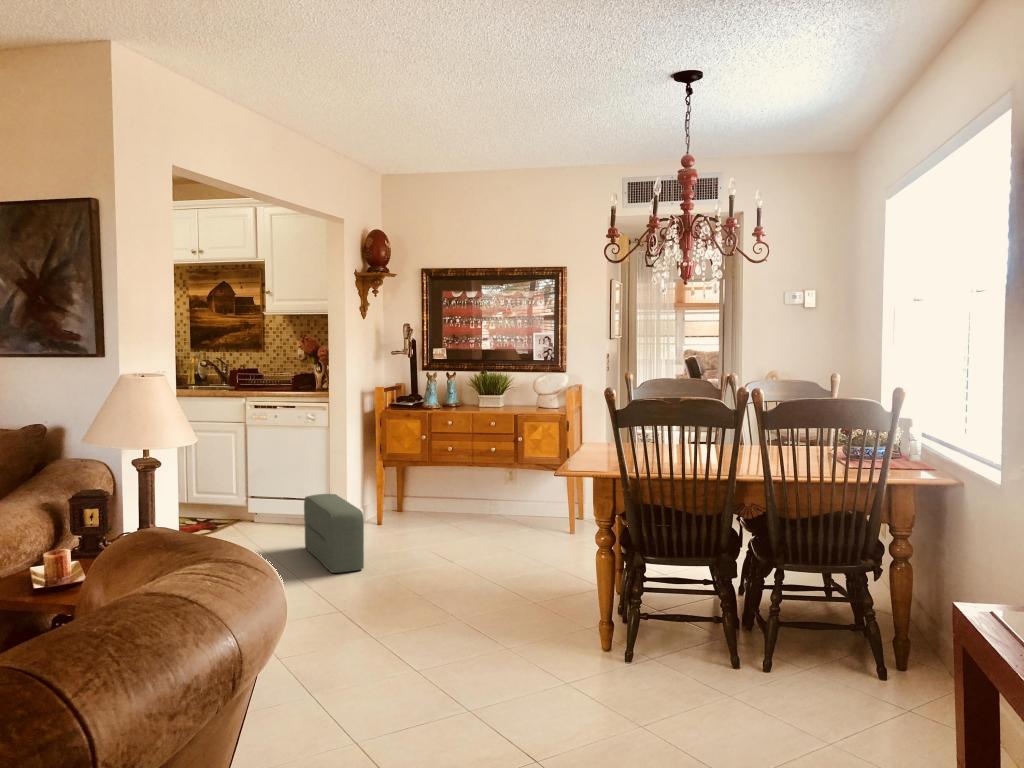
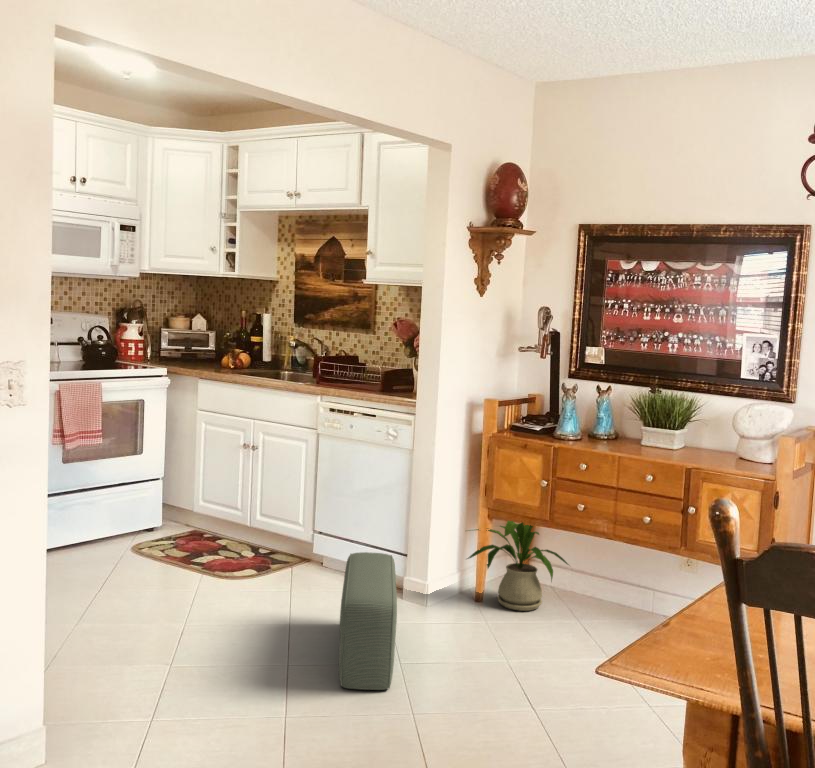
house plant: none [366,455,438,526] -> present [467,521,569,611]

